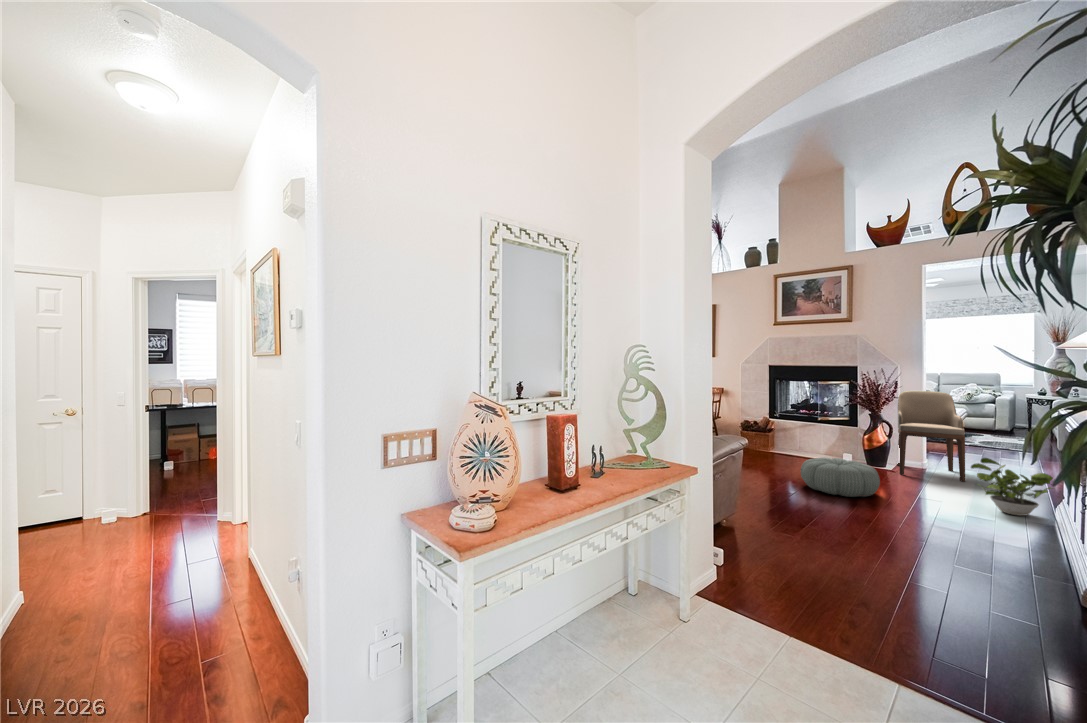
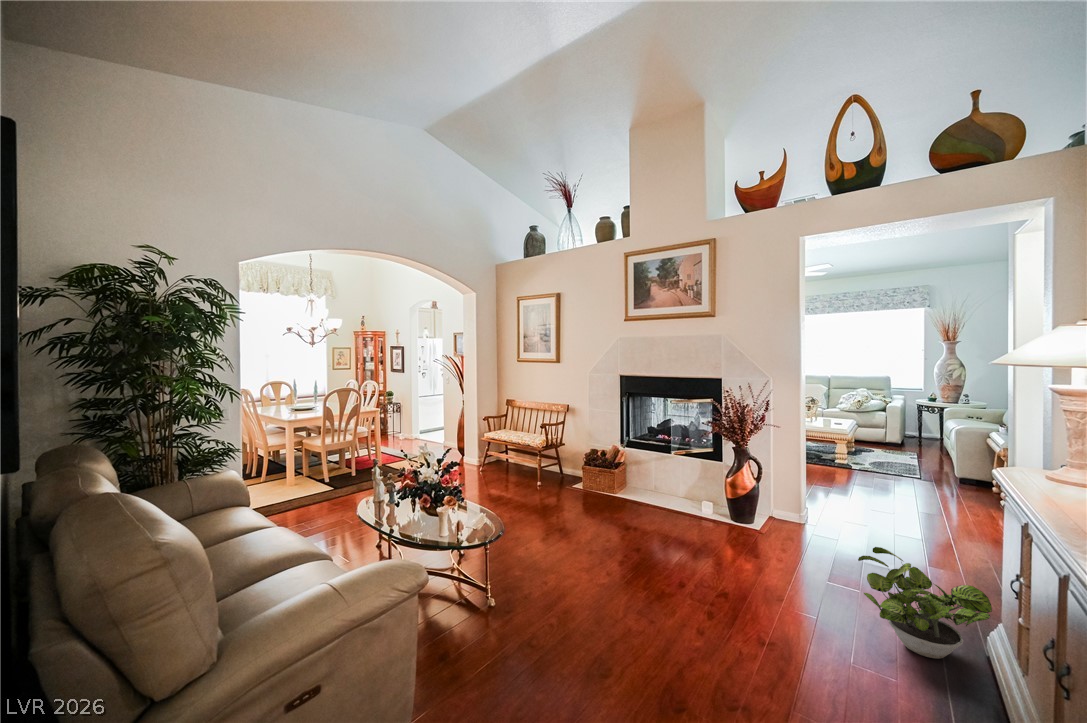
armchair: present [897,391,965,482] -> none [768,413,852,553]
pouf: present [801,458,880,497] -> none [613,533,725,616]

